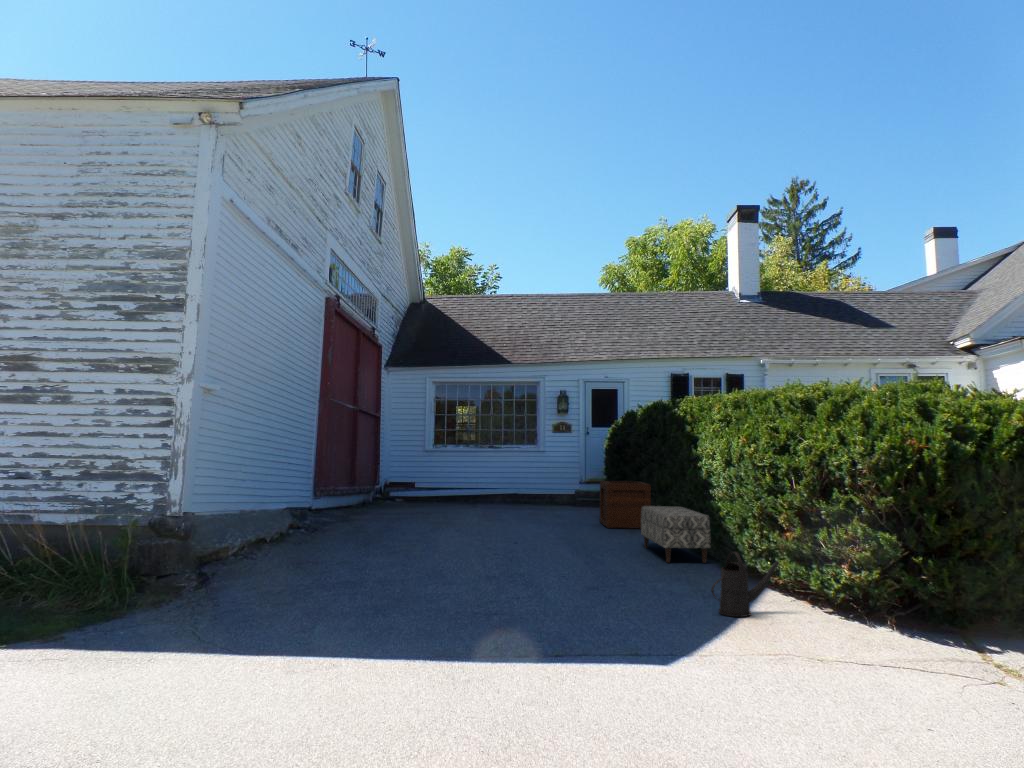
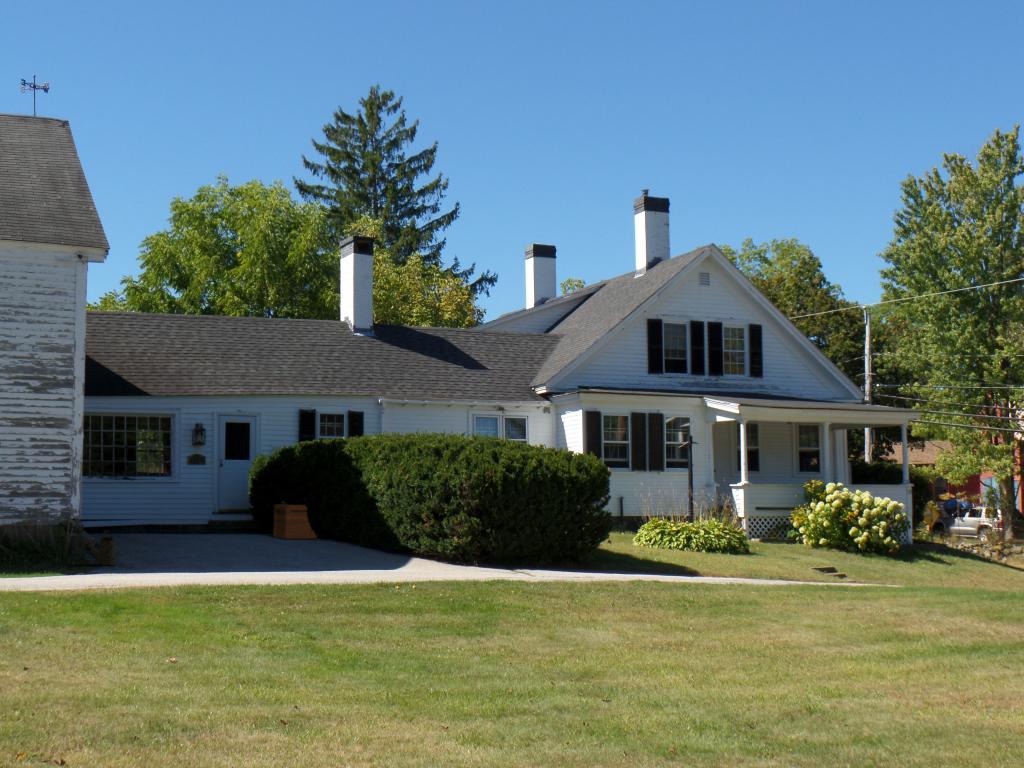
bench: present [641,506,710,563] -> none [326,517,378,549]
watering can: present [711,552,779,617] -> present [85,533,116,566]

